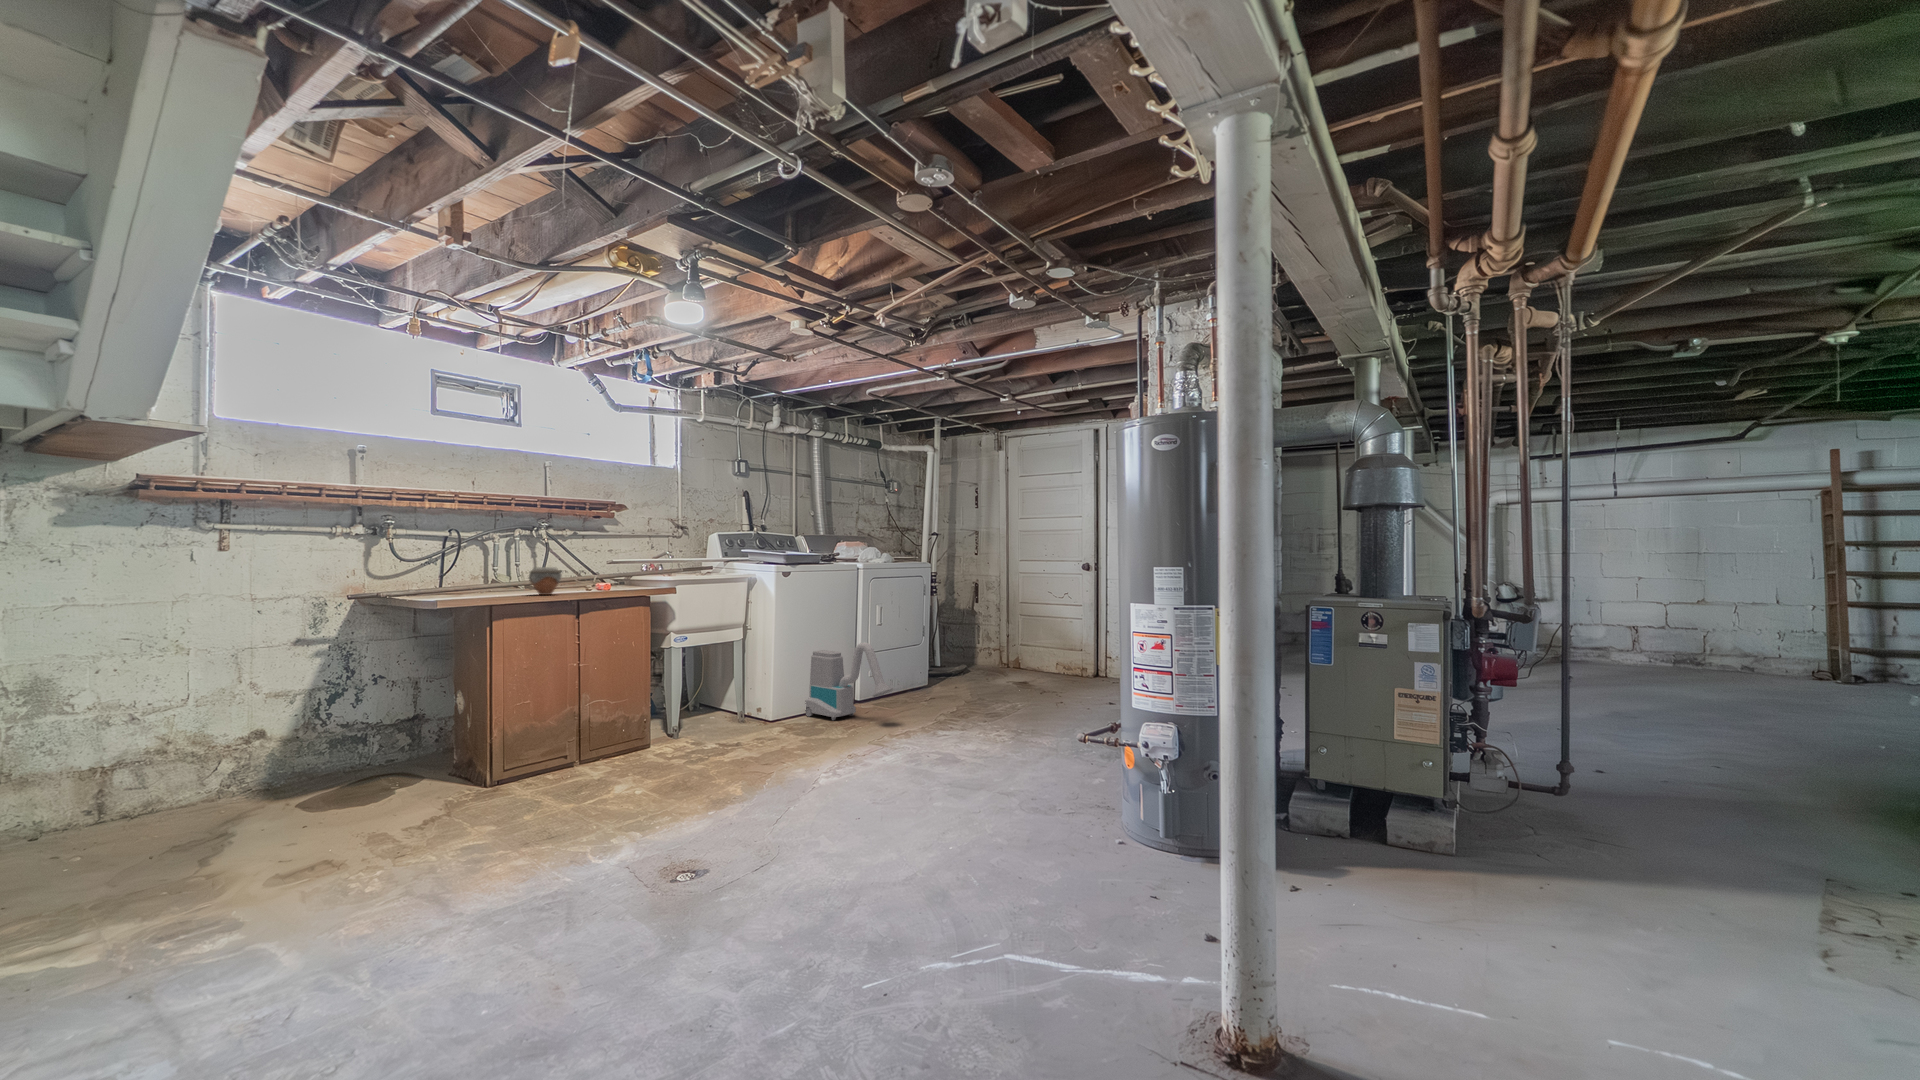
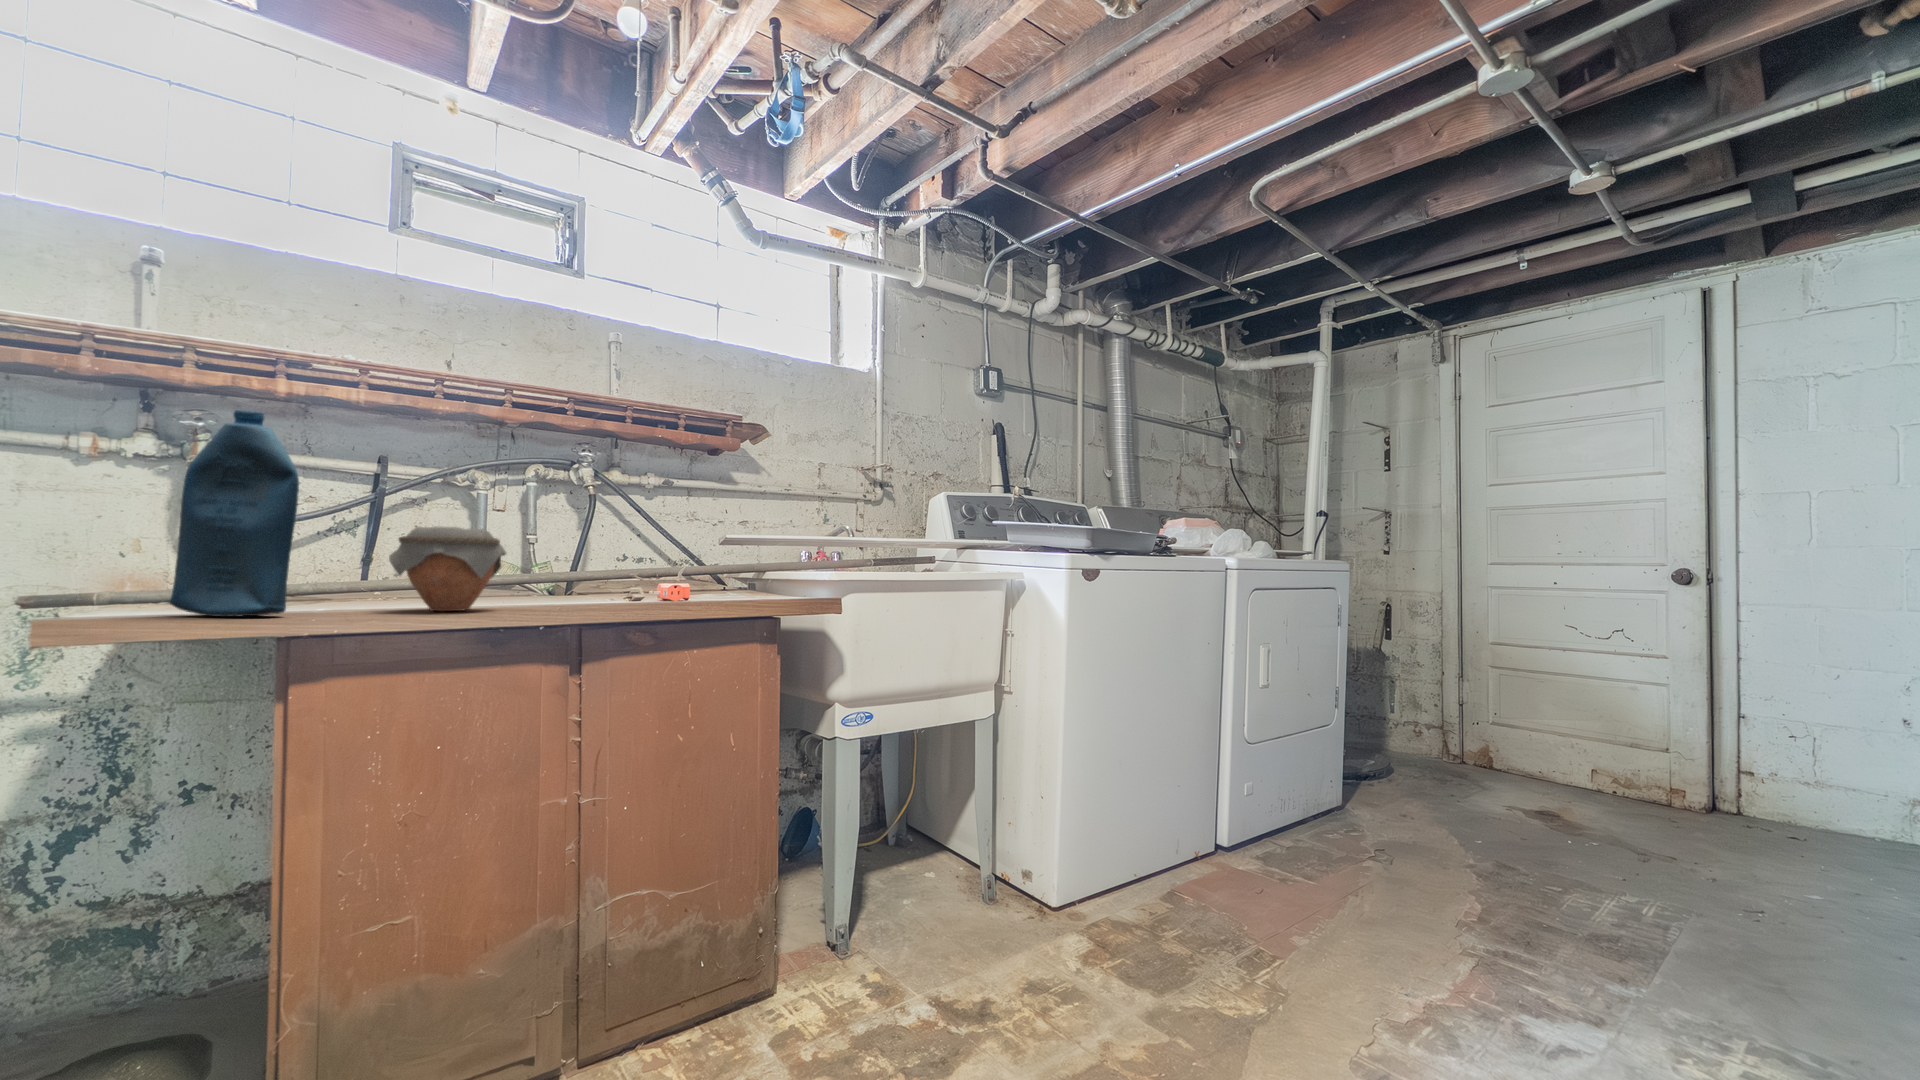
bottle: none [476,535,514,597] -> present [170,410,299,617]
vacuum cleaner: present [805,642,893,720] -> none [1131,749,1403,939]

